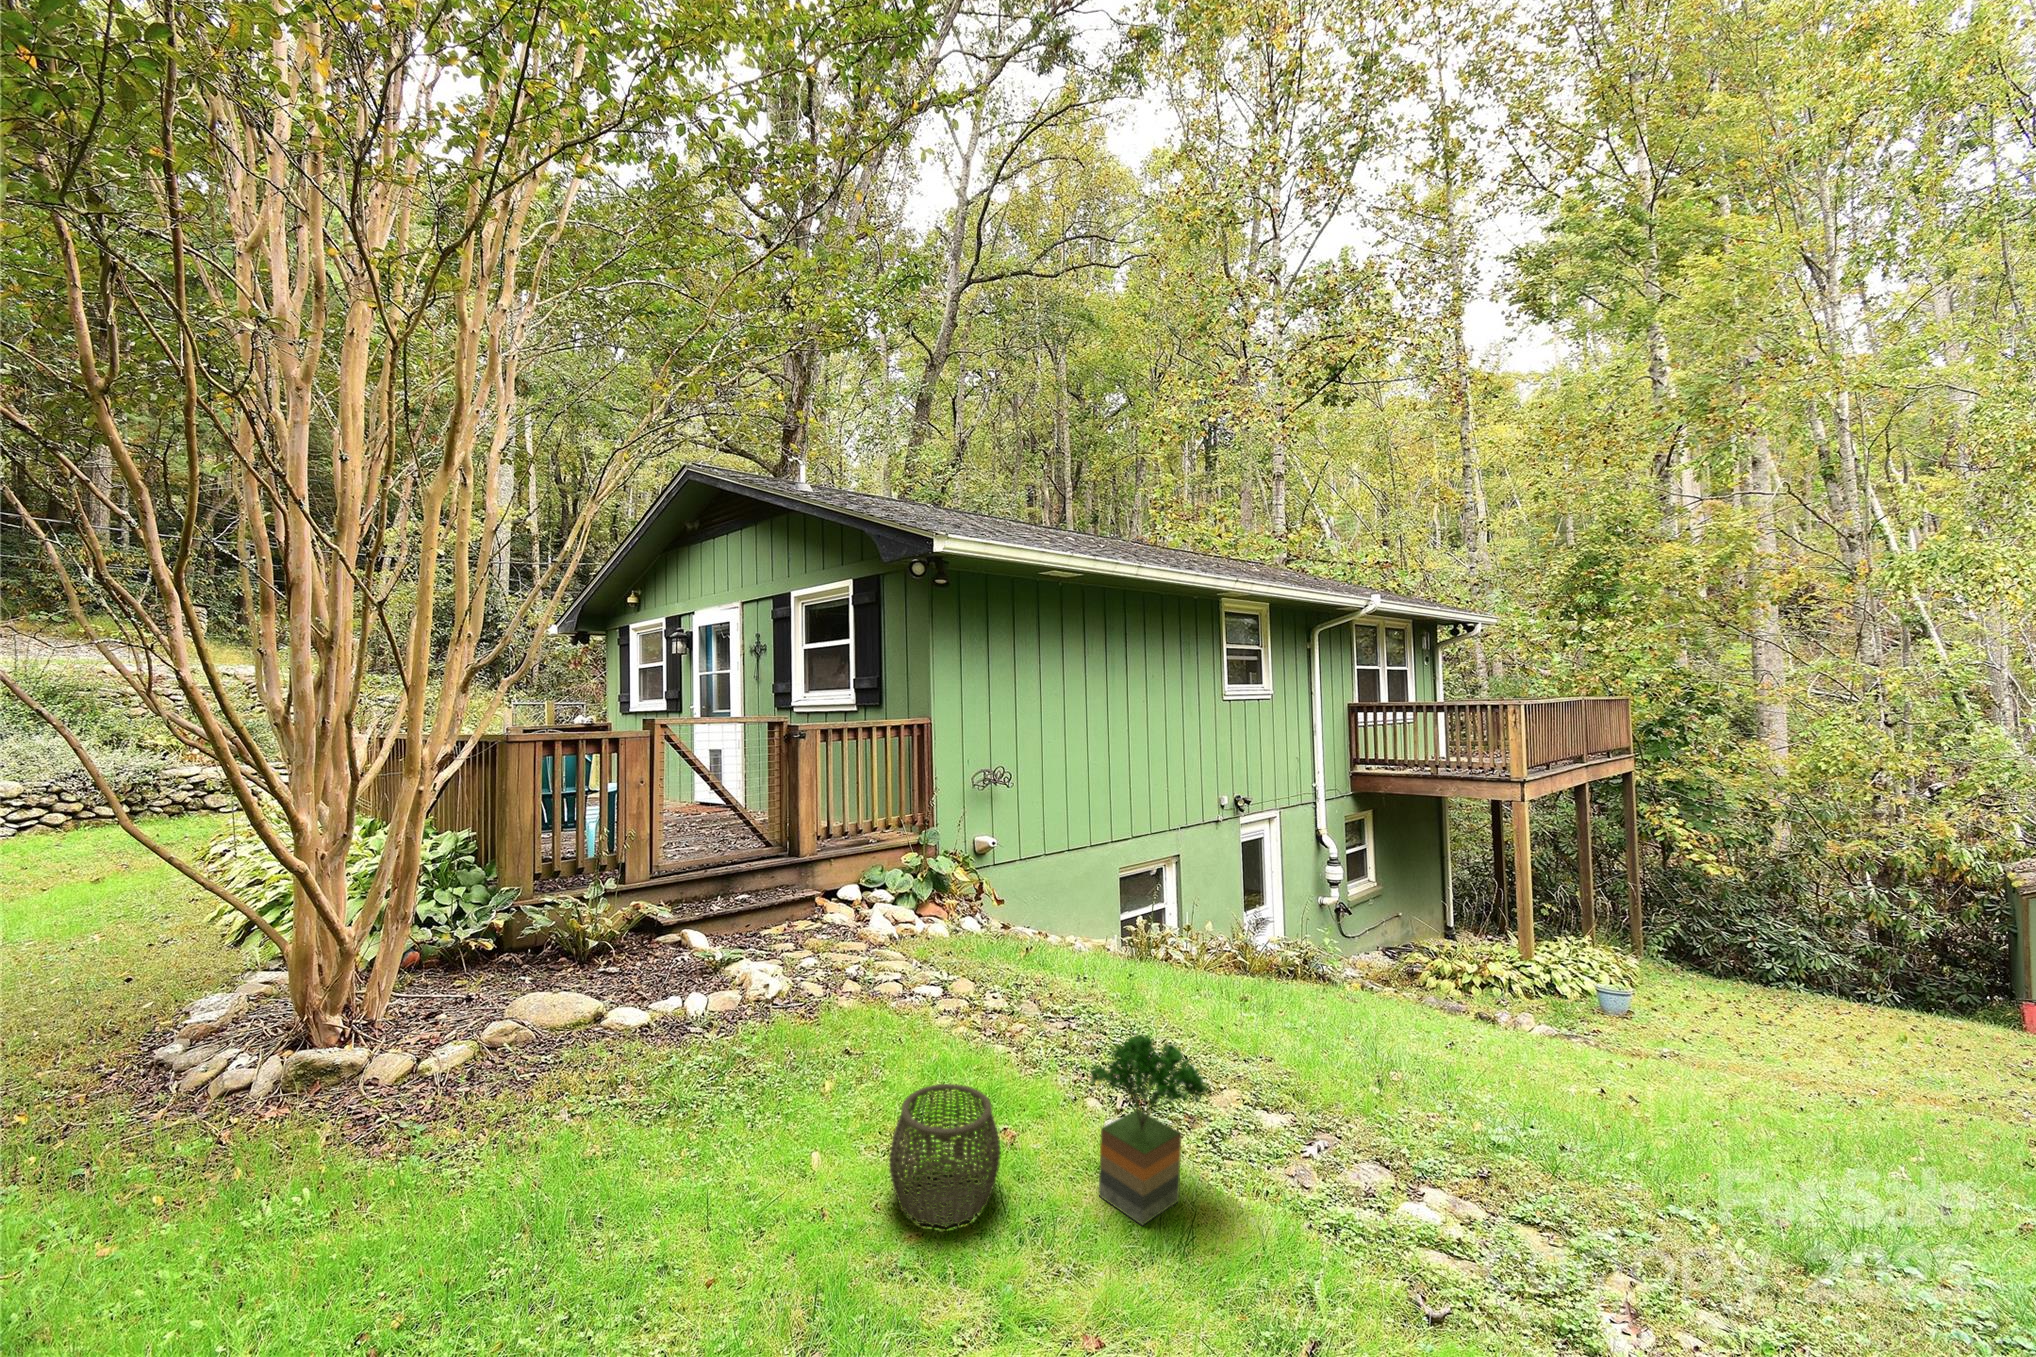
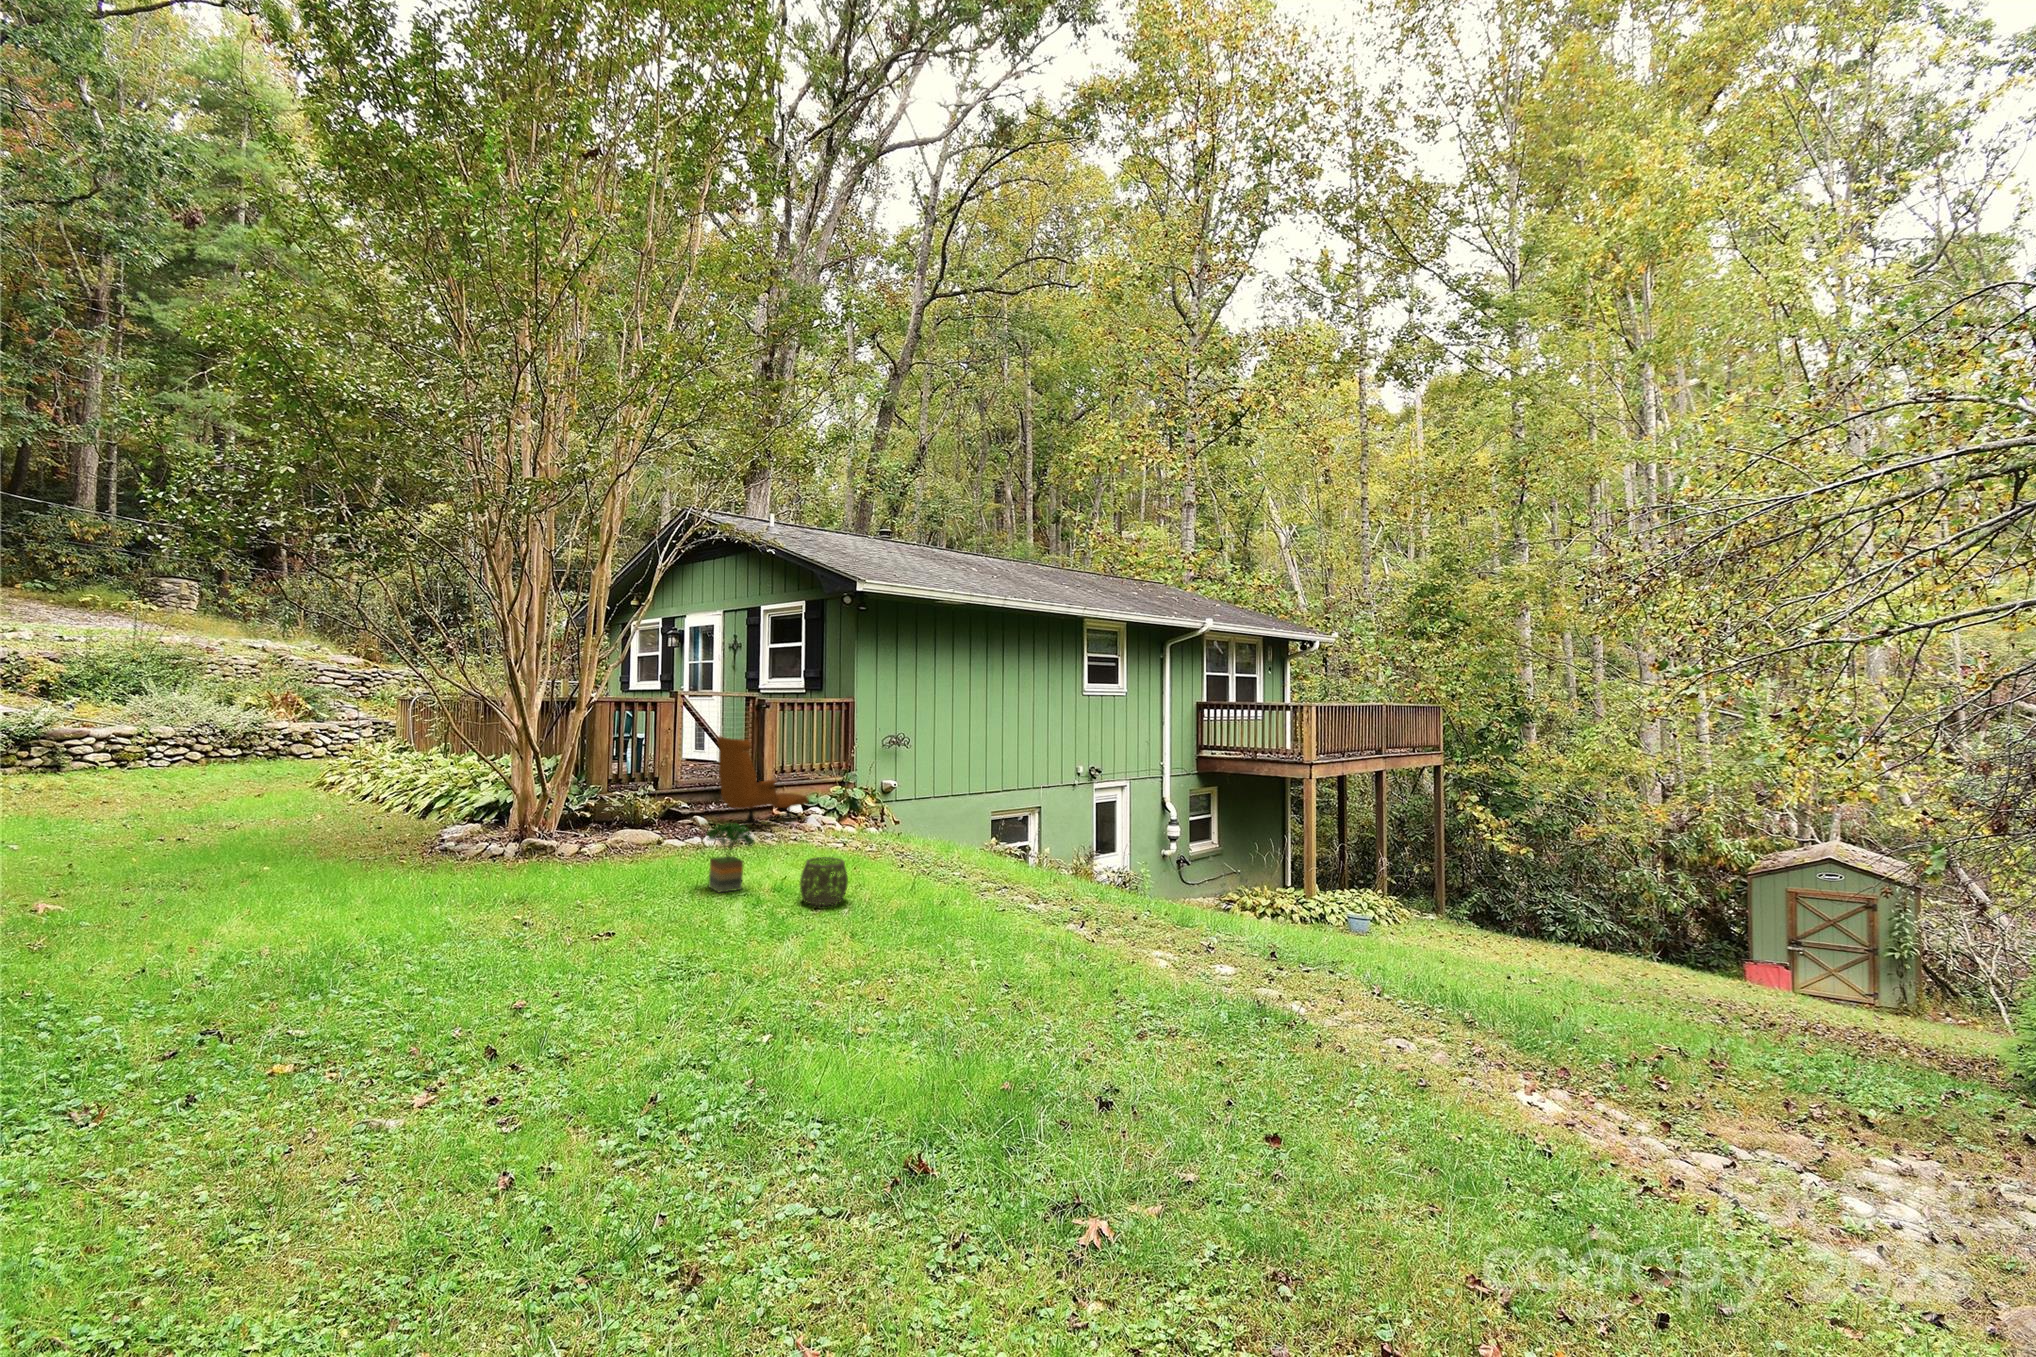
lounge chair: none [718,790,873,955] -> present [717,736,809,831]
potted tree: present [1089,1034,1208,1225] -> present [707,823,755,892]

